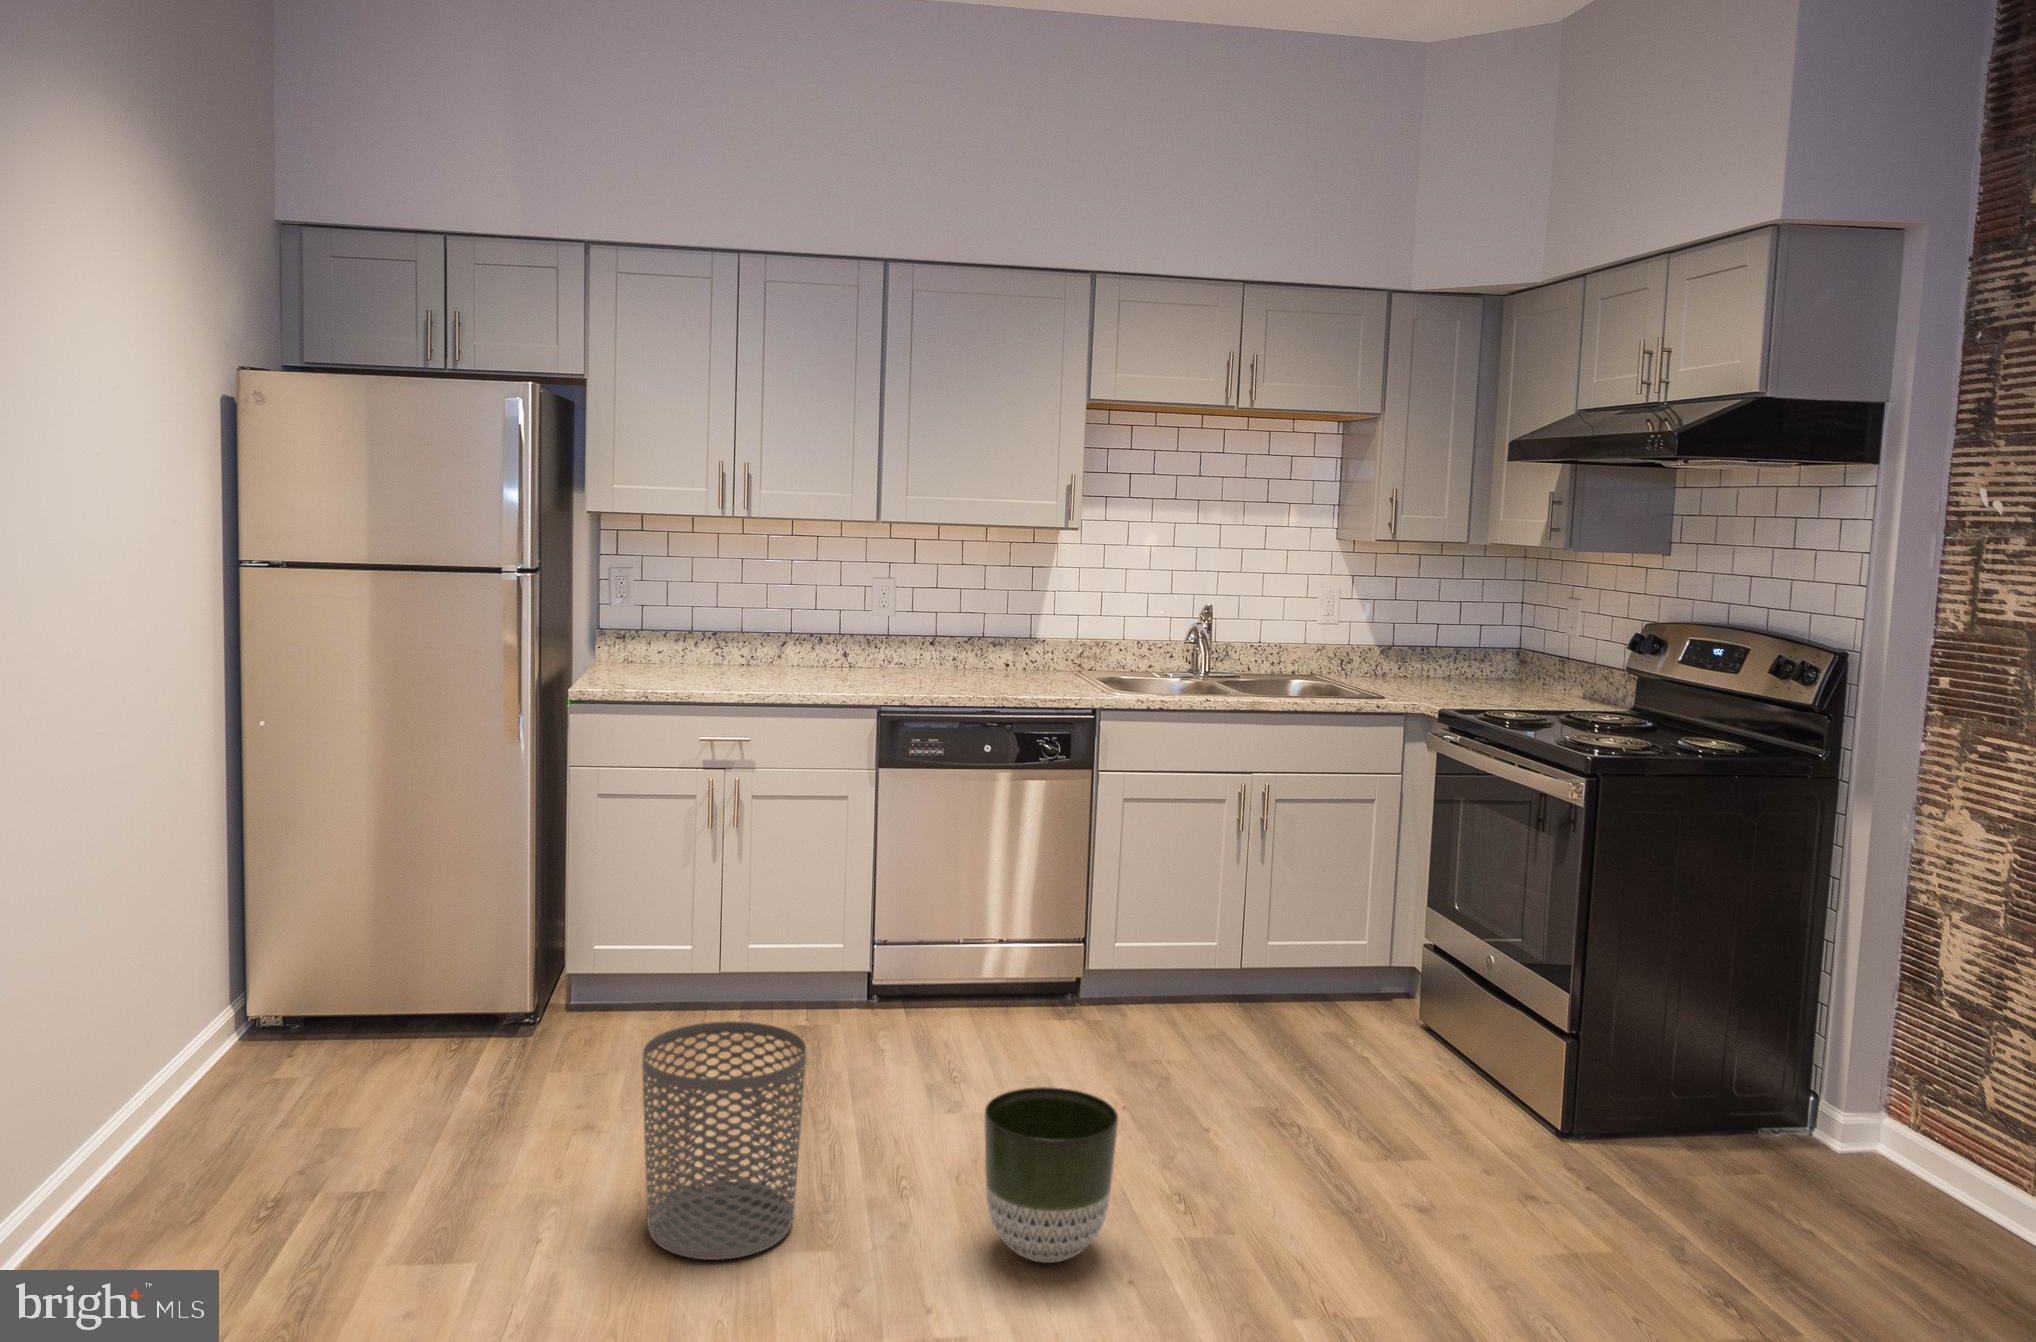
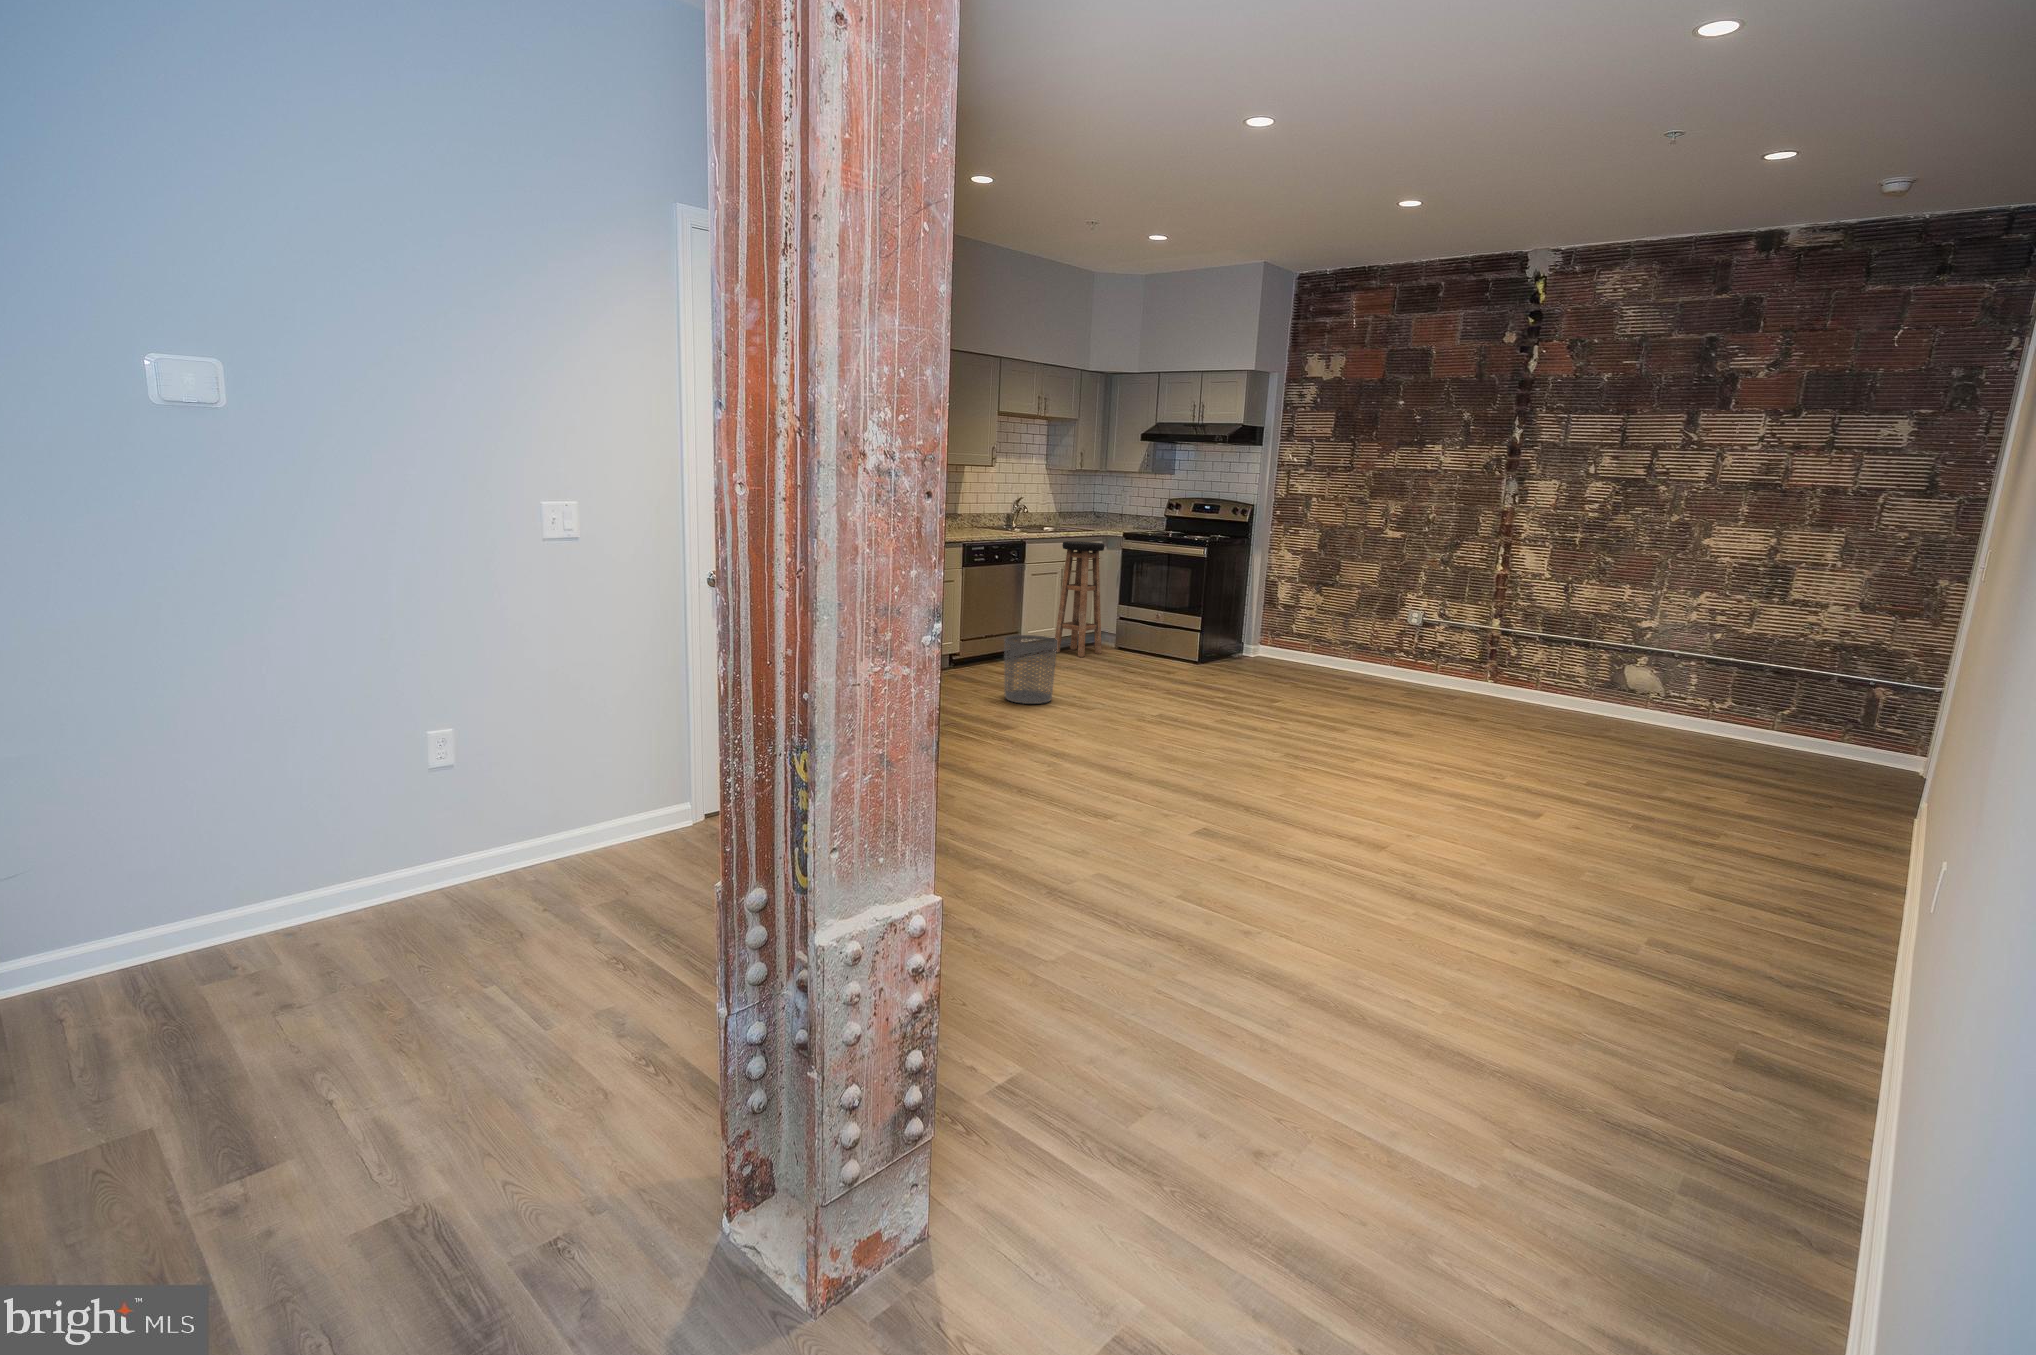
bar stool: none [1201,732,1341,1059] -> present [1053,541,1104,657]
planter: present [985,1087,1118,1263] -> none [1099,645,1140,693]

